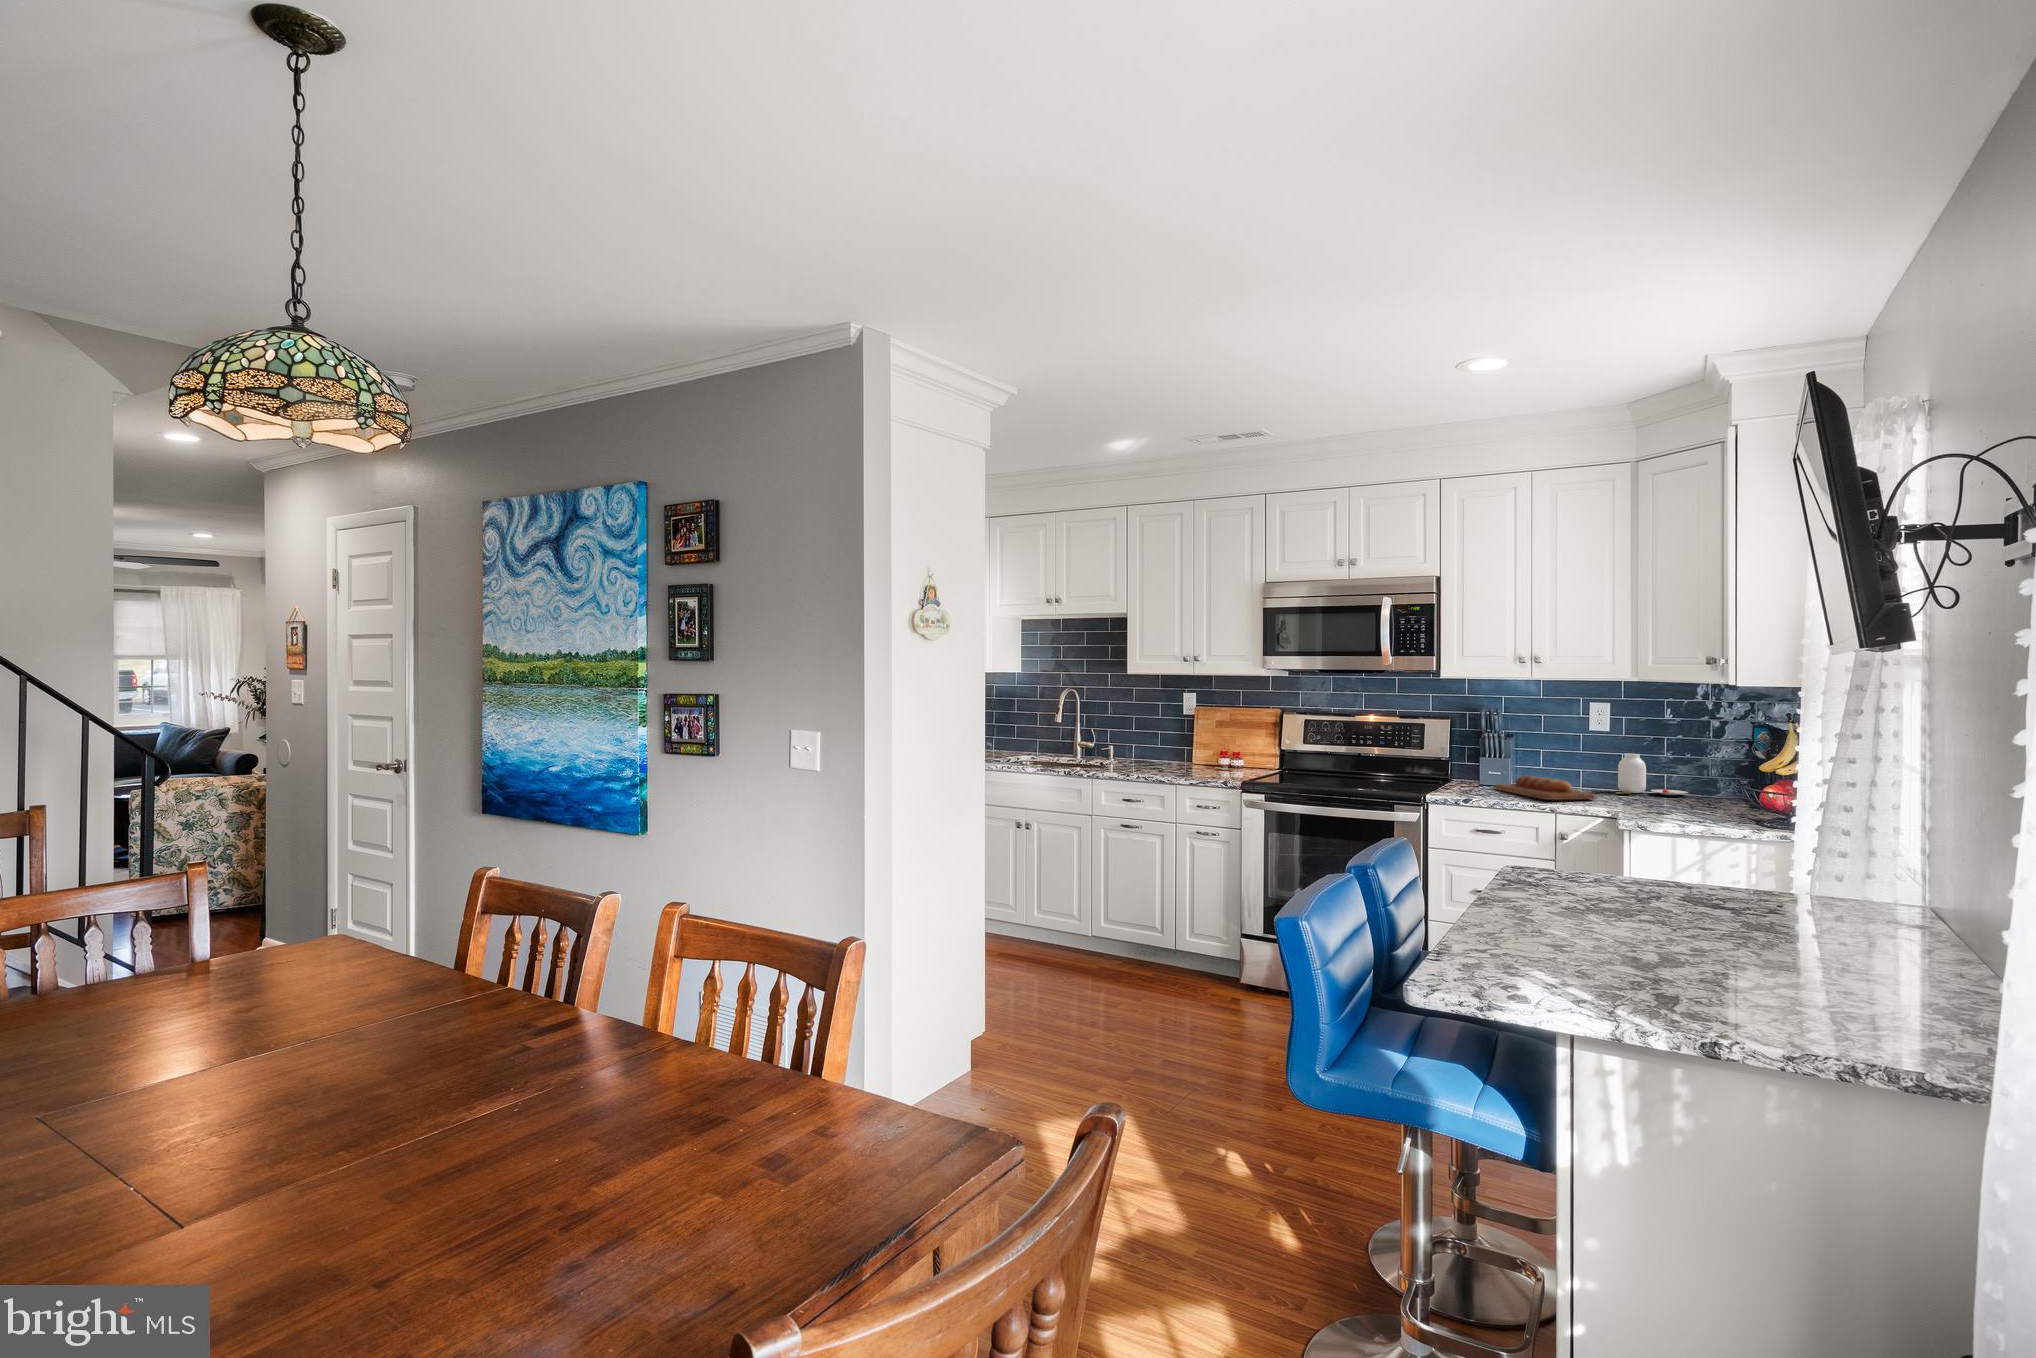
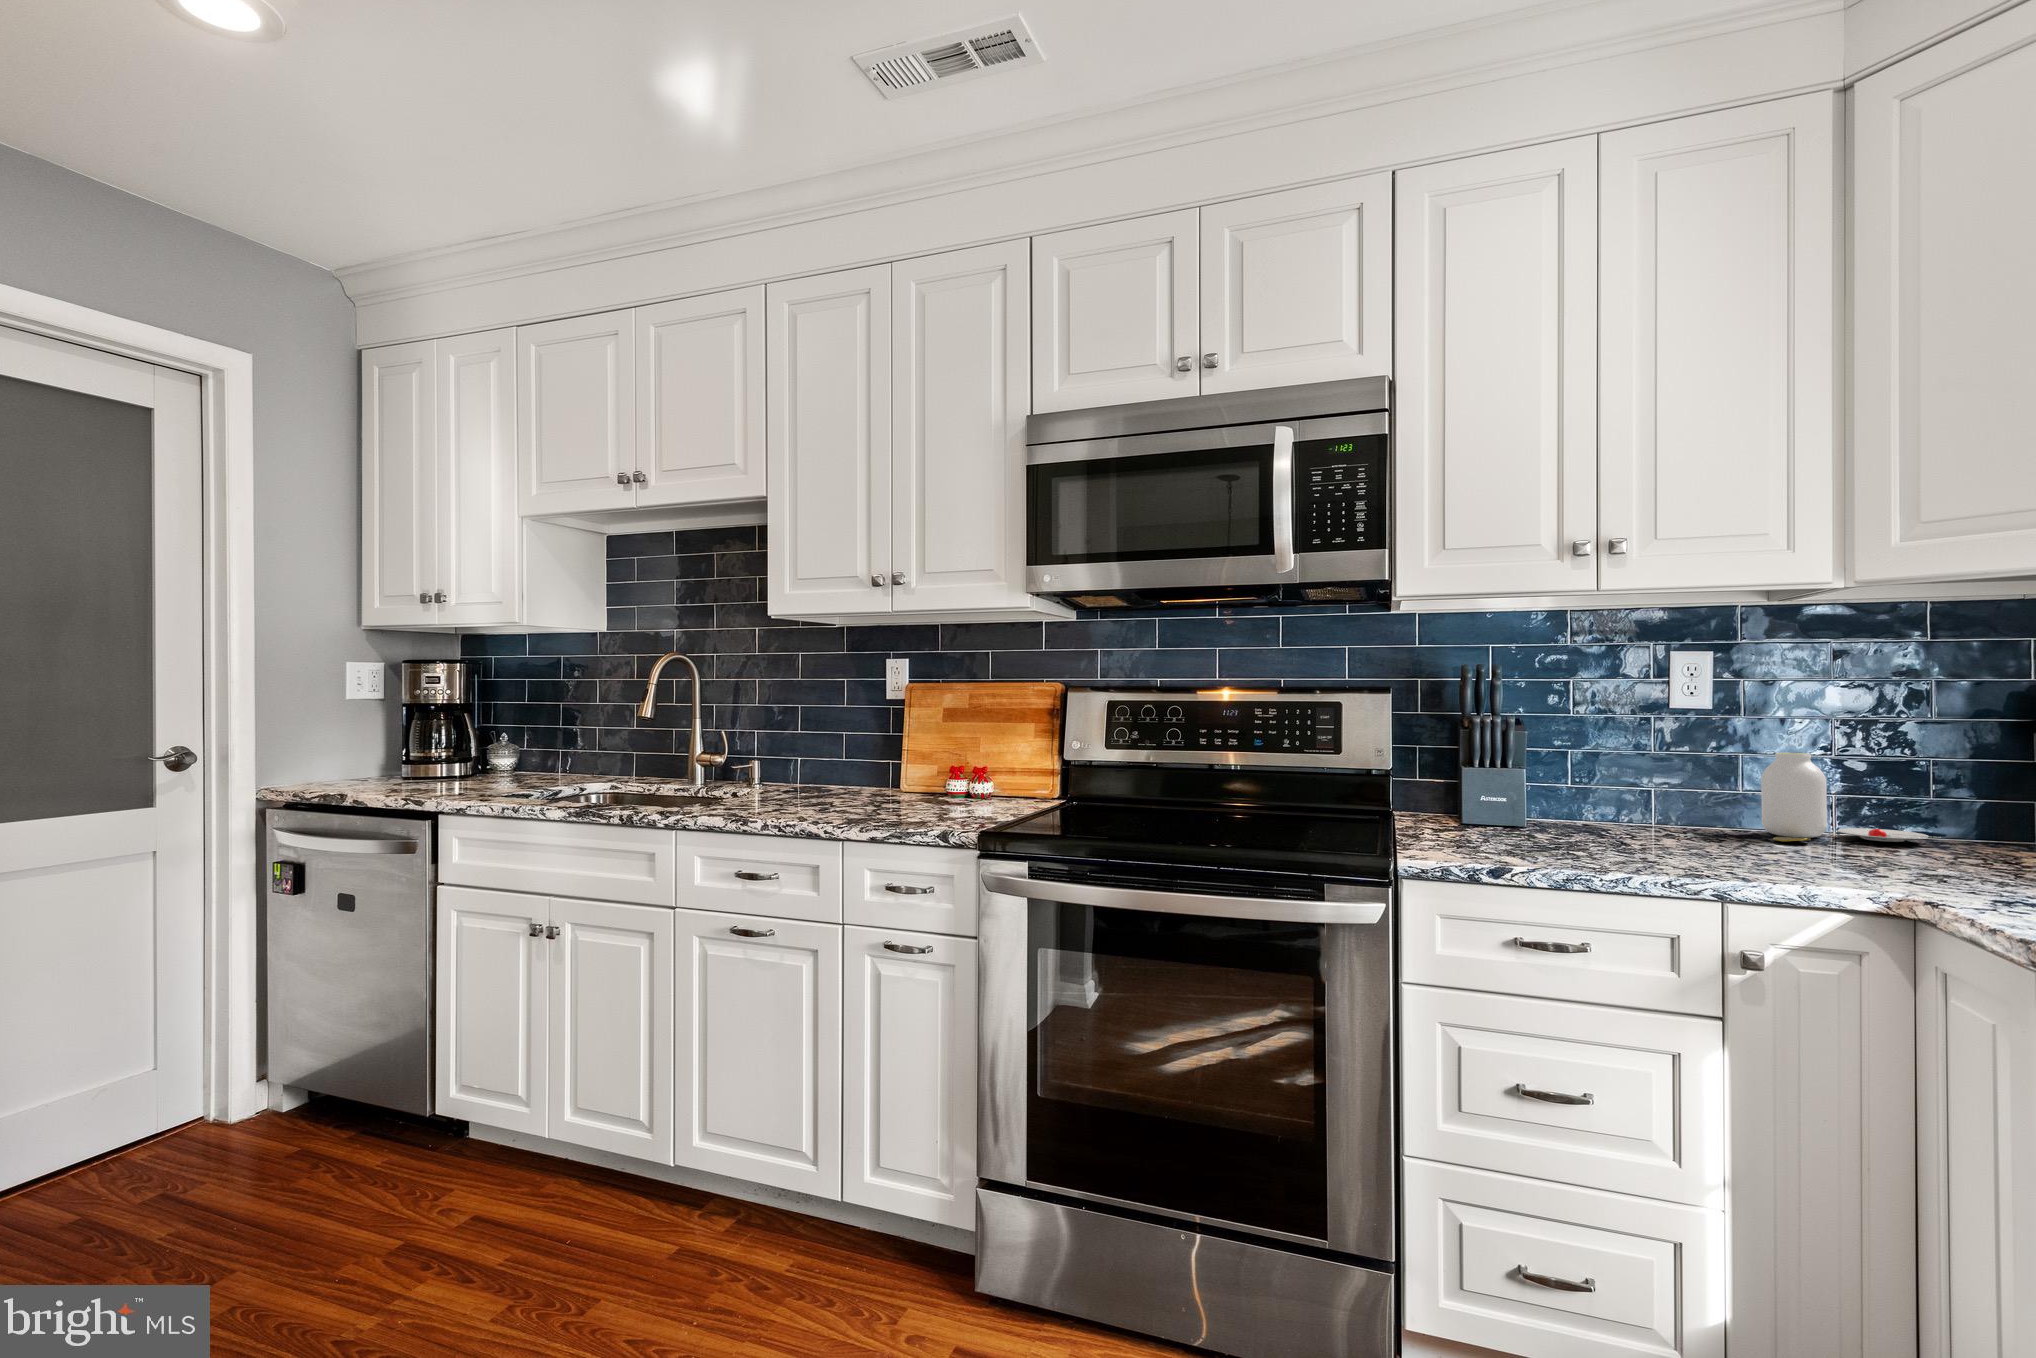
bread loaf: present [1495,776,1595,800] -> none [1512,805,1773,866]

